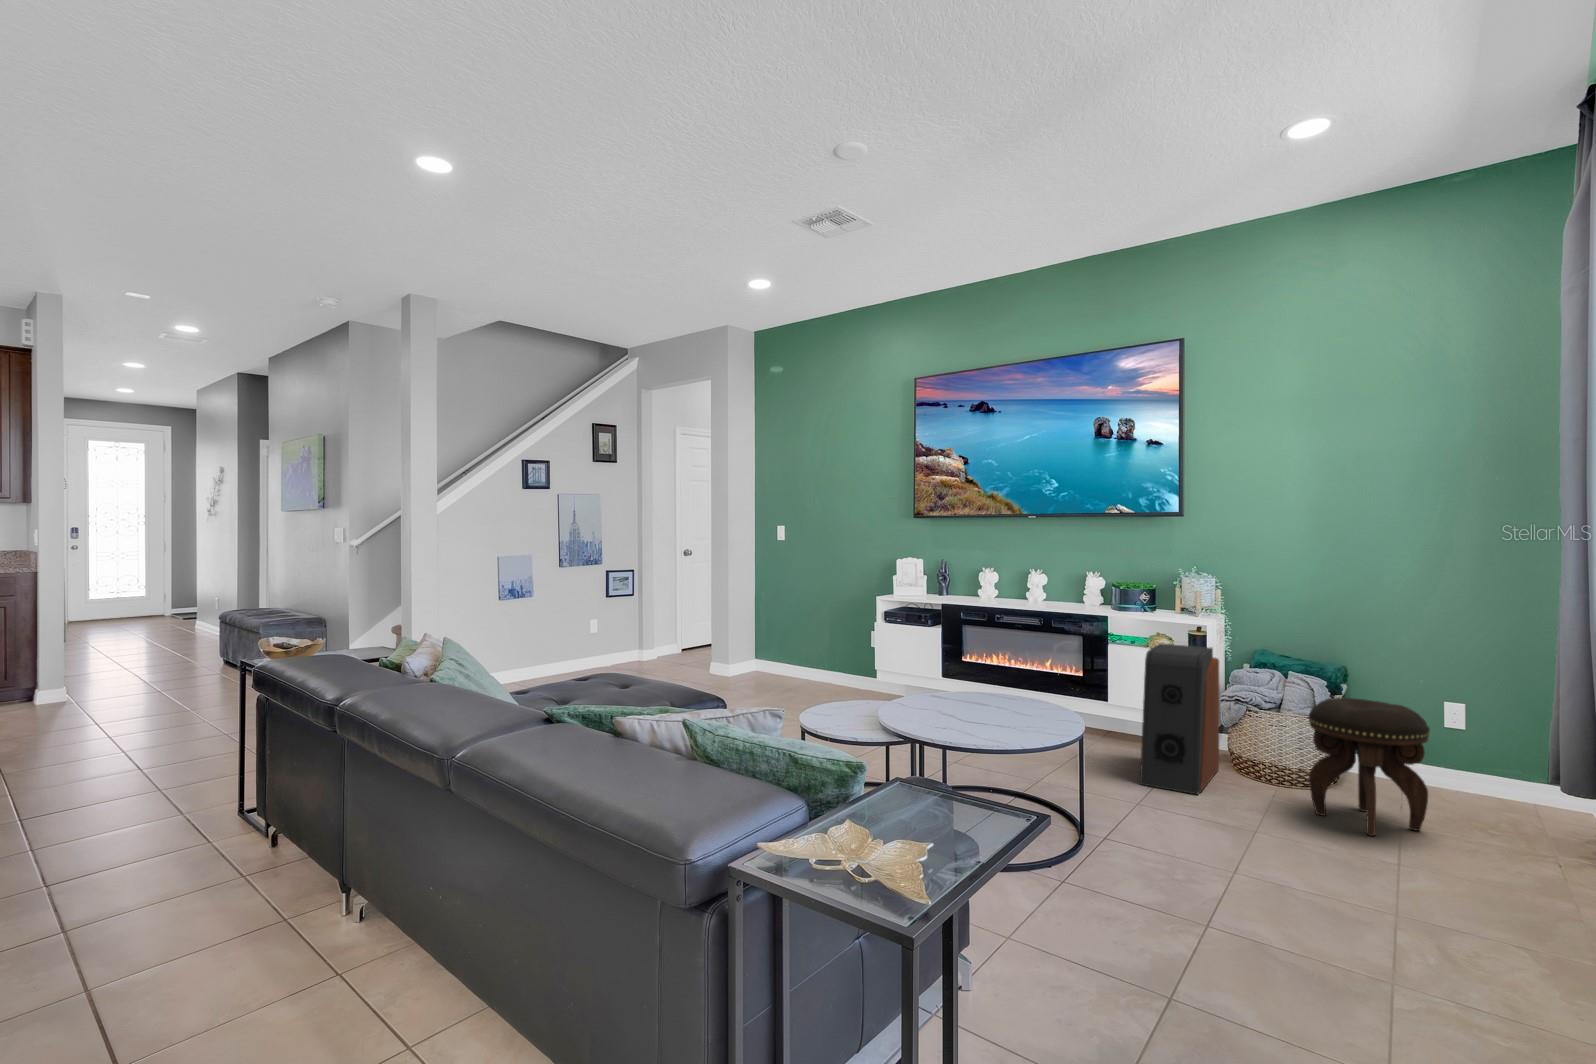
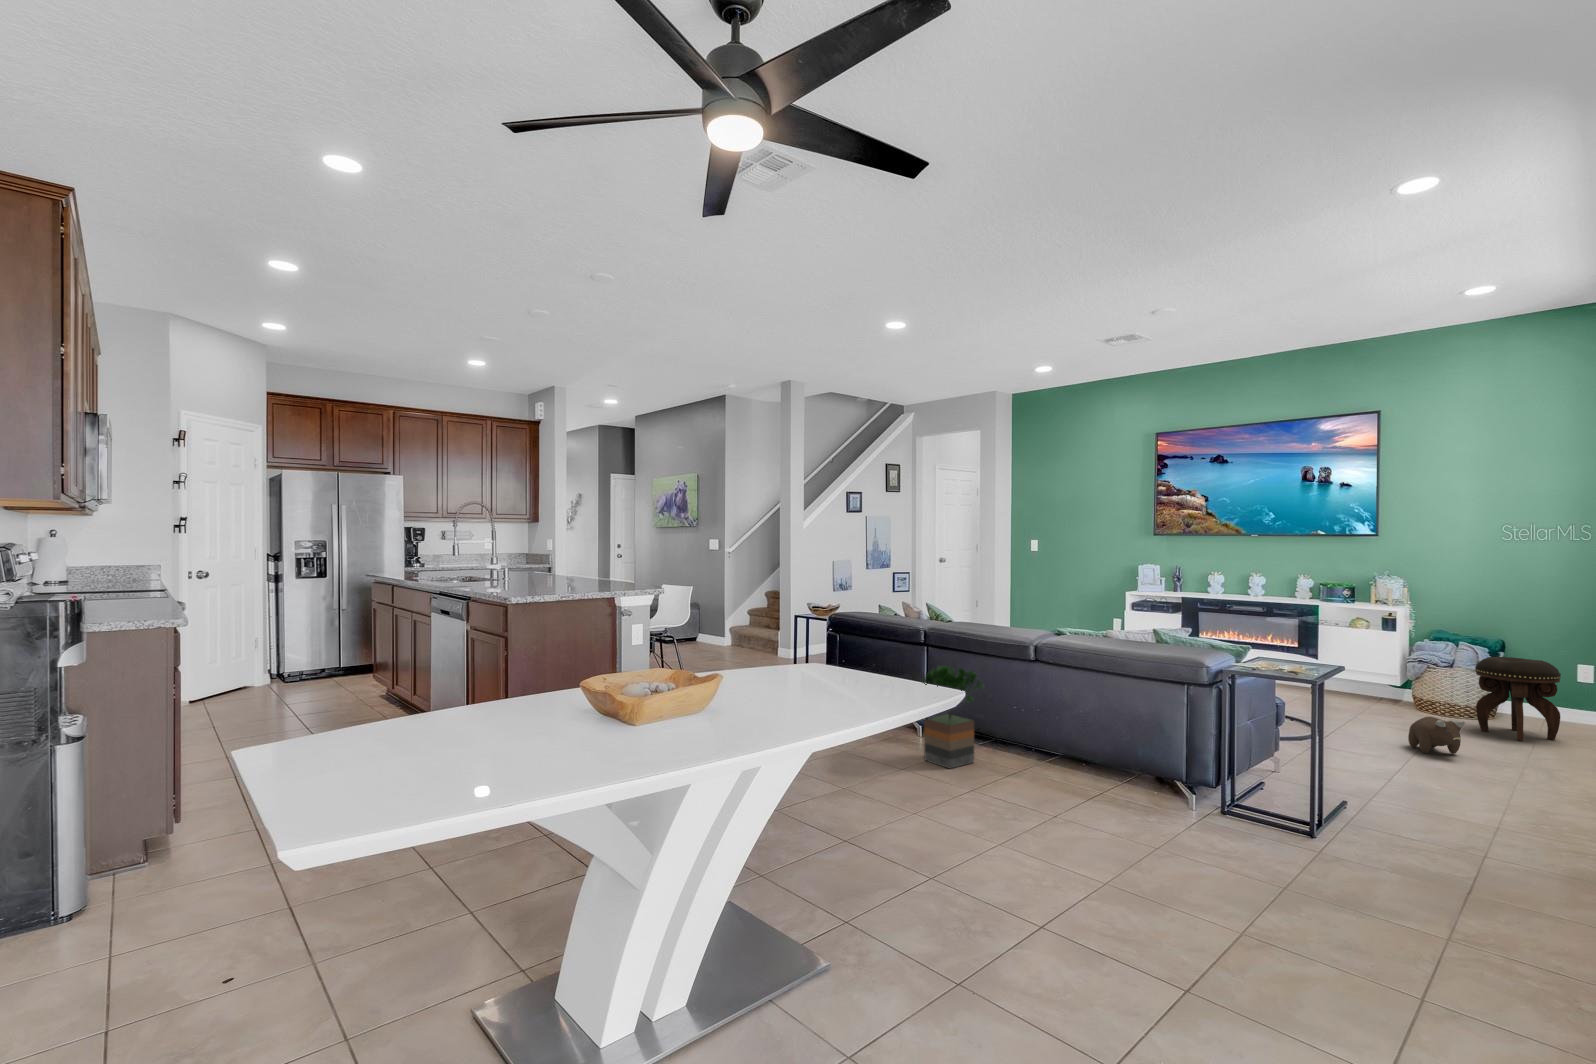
speaker: present [1140,644,1219,794] -> none [1352,624,1407,720]
potted tree: none [223,756,399,990] -> present [923,666,984,768]
plush toy: none [1203,812,1287,879] -> present [1408,717,1465,754]

